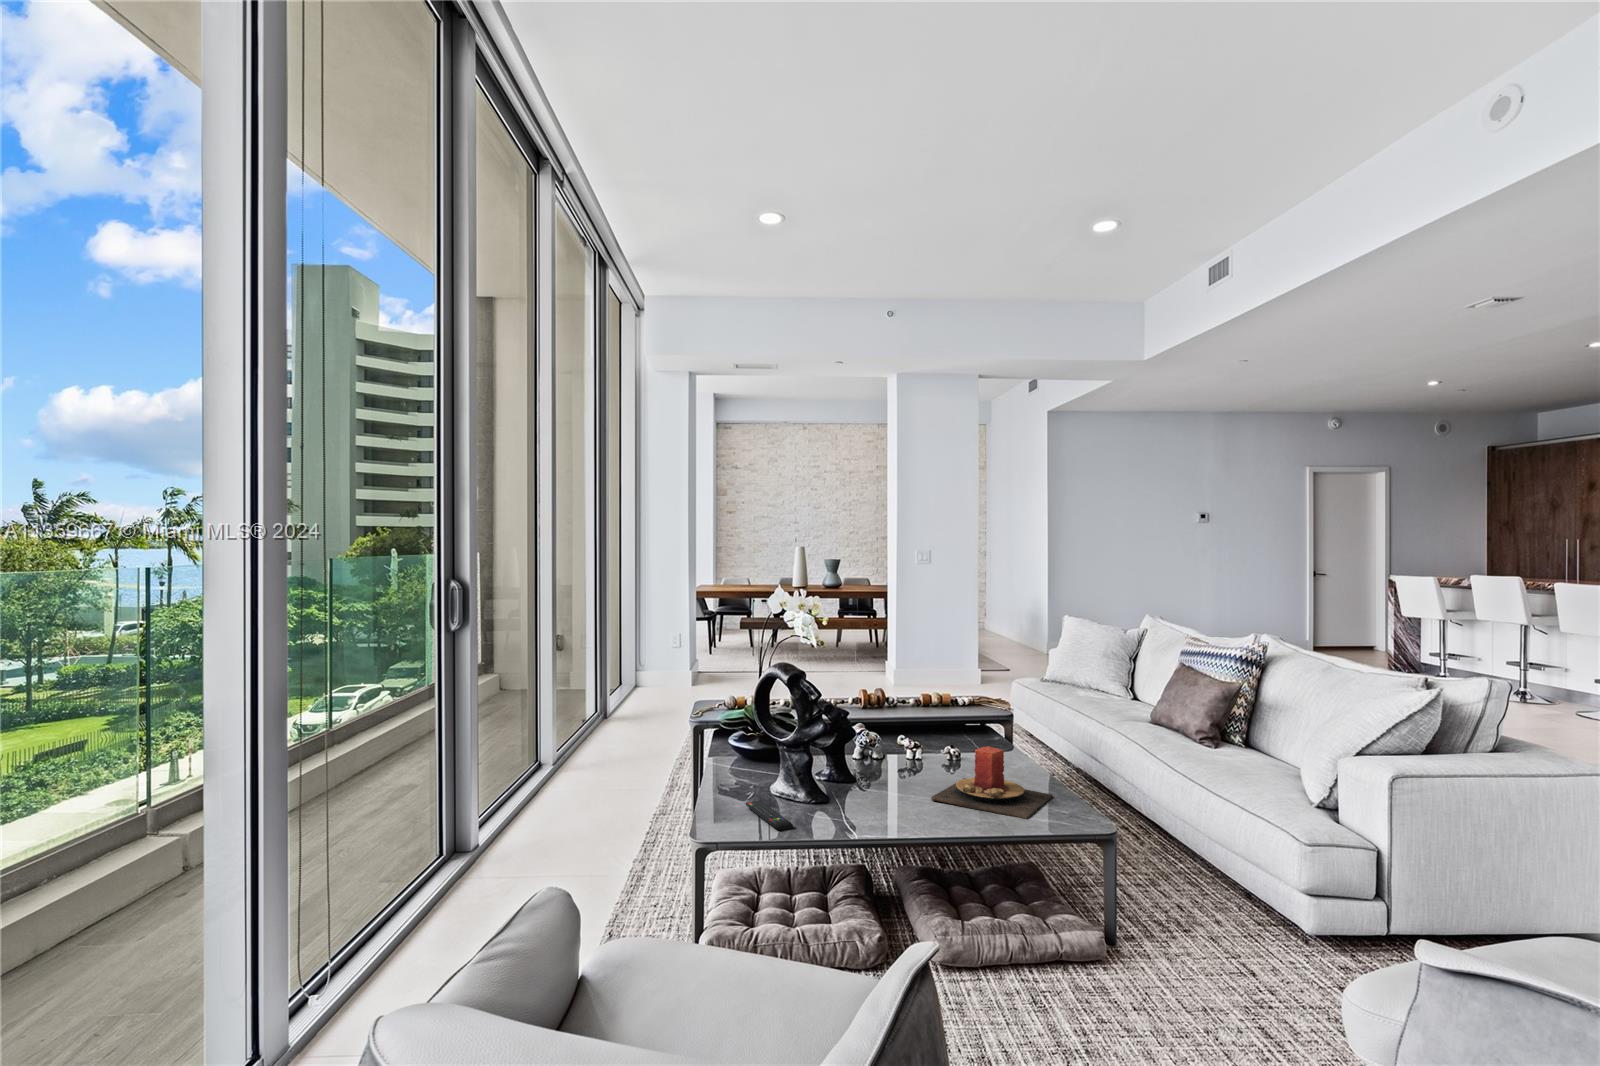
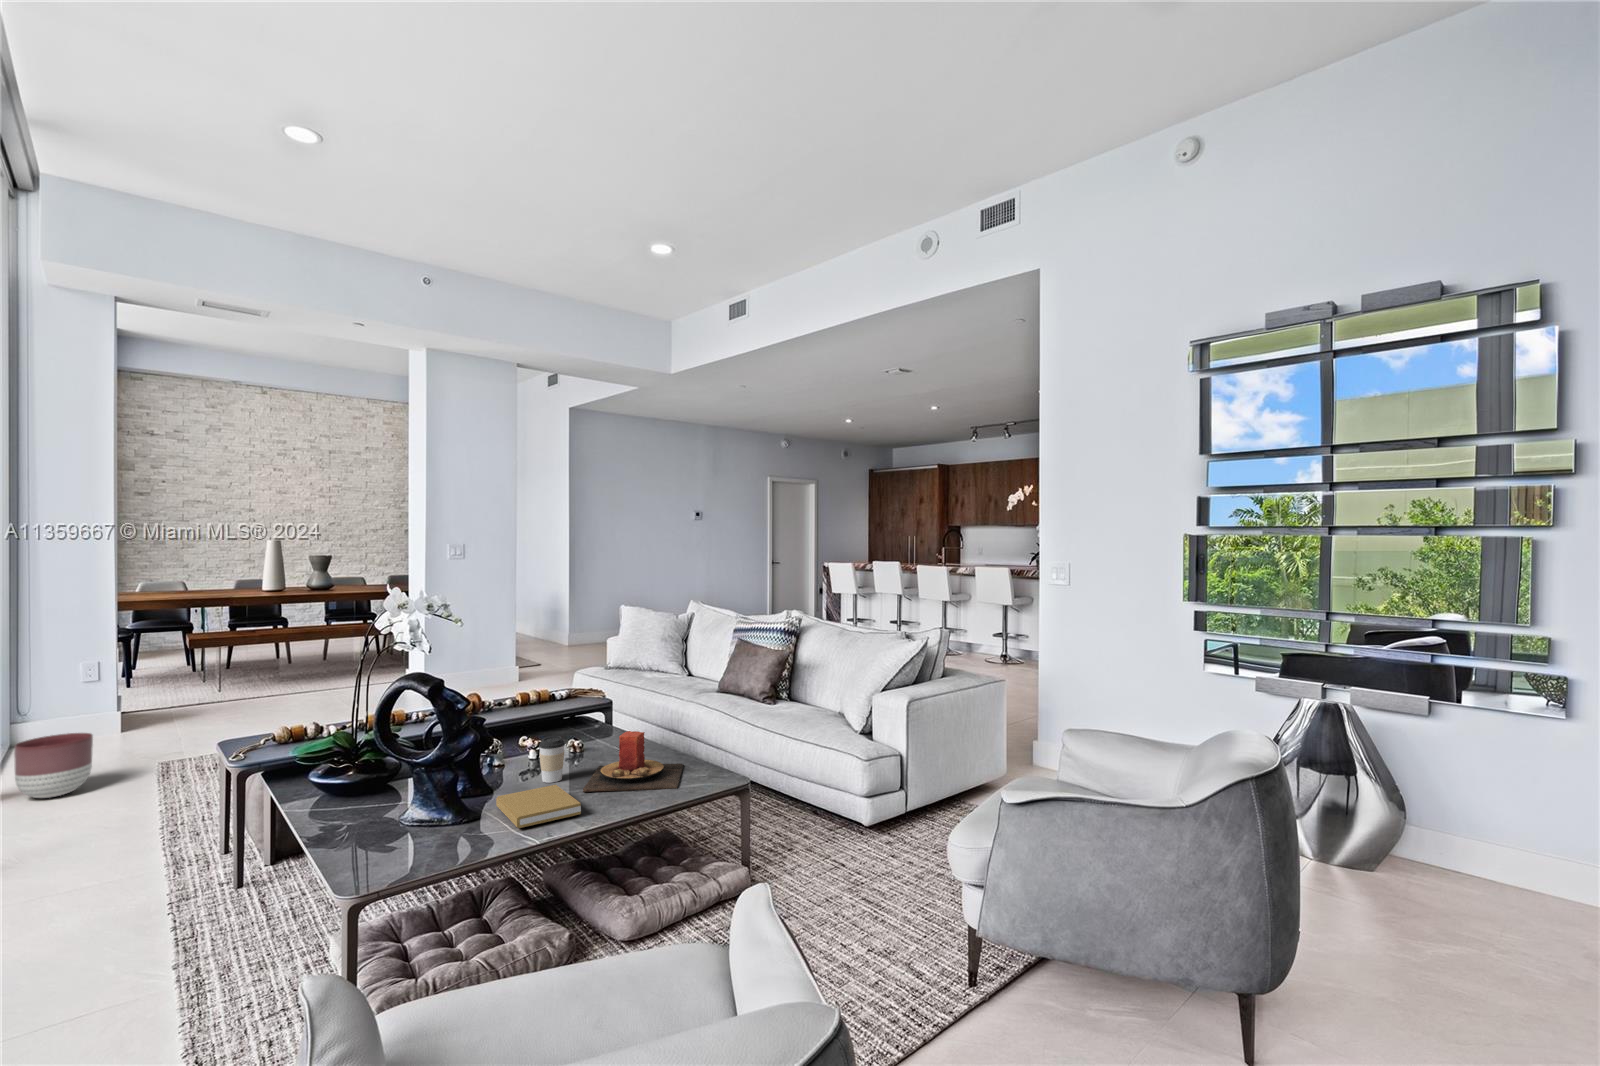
planter: none [603,678,644,724] -> present [14,733,93,798]
coffee cup: none [901,739,926,785] -> present [539,736,565,783]
book: none [849,785,913,820] -> present [496,785,581,828]
remote control: present [746,801,793,830] -> none [384,836,460,860]

